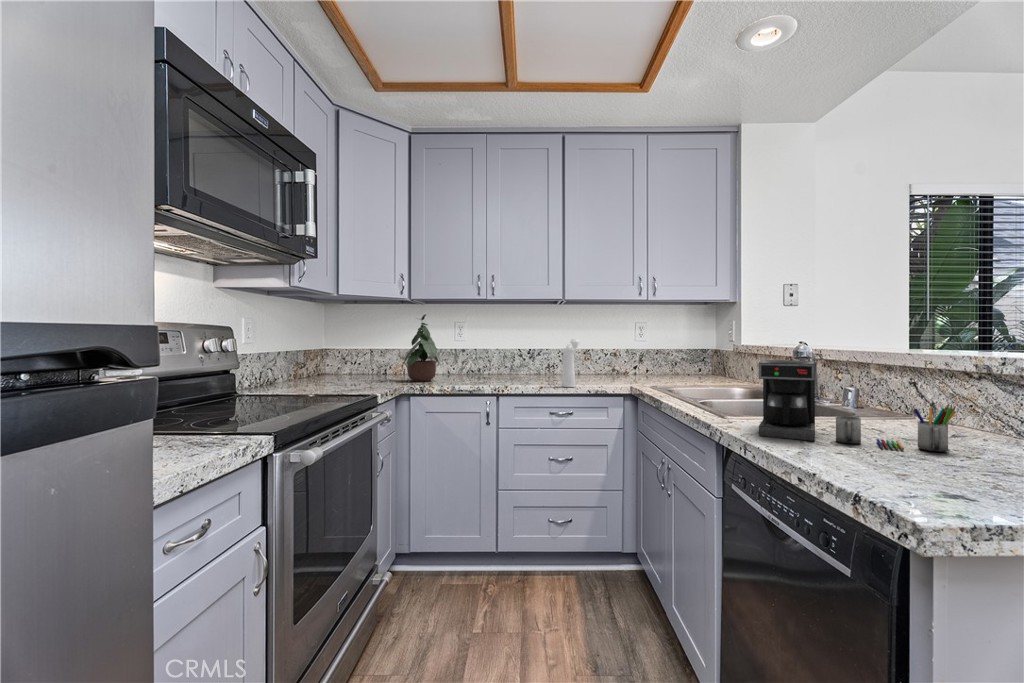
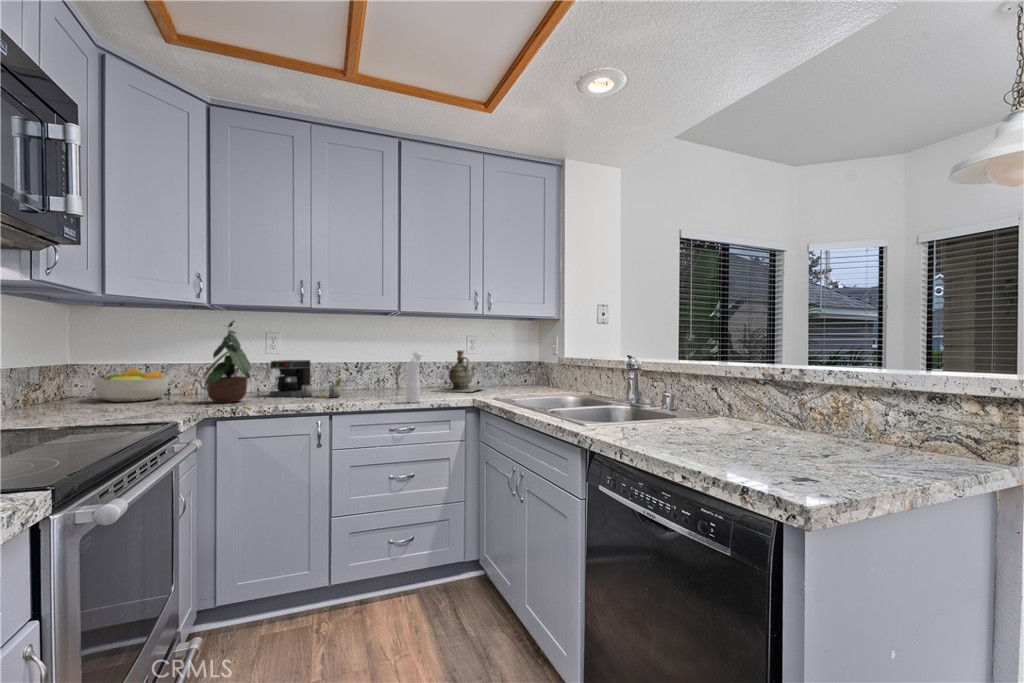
ceramic jug: none [594,338,652,379] -> present [435,351,483,392]
fruit bowl: none [338,353,386,378] -> present [94,368,169,402]
coffee maker: present [759,360,956,452] -> present [269,360,342,398]

